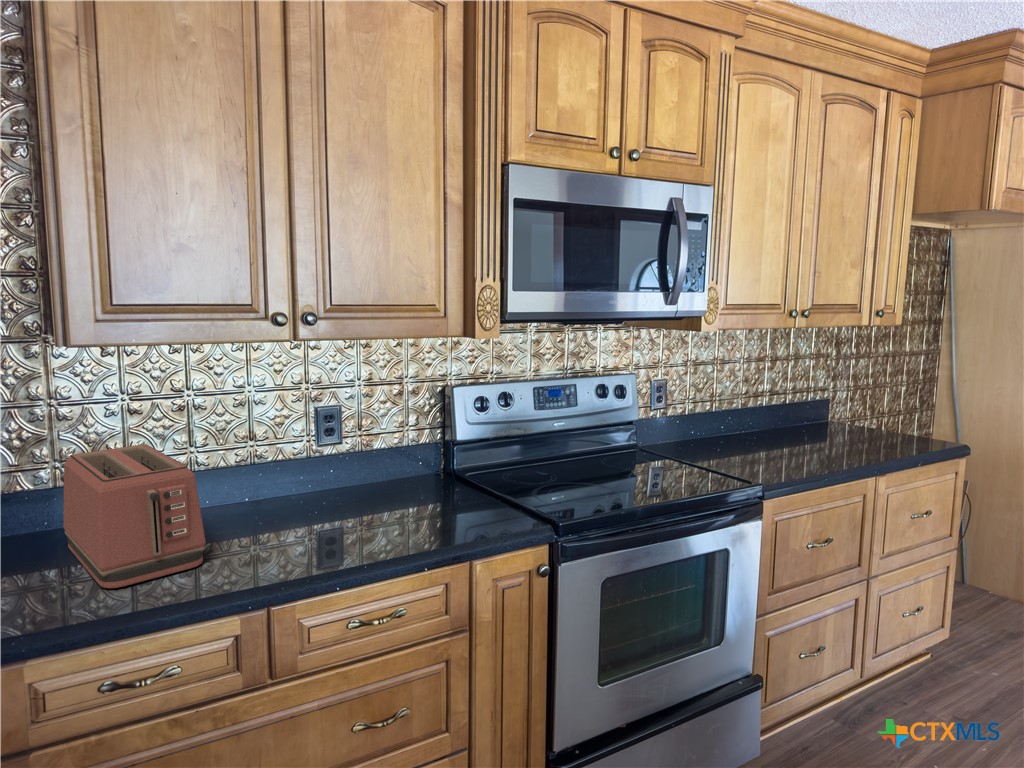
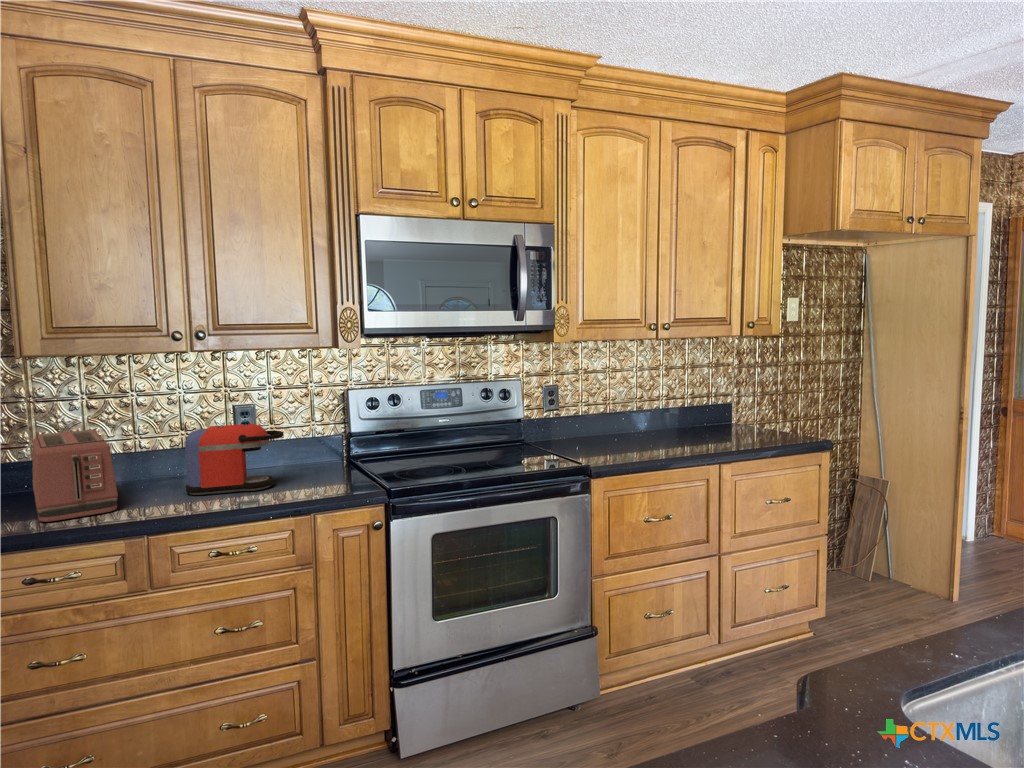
coffee maker: none [279,436,404,534] -> present [185,424,284,495]

